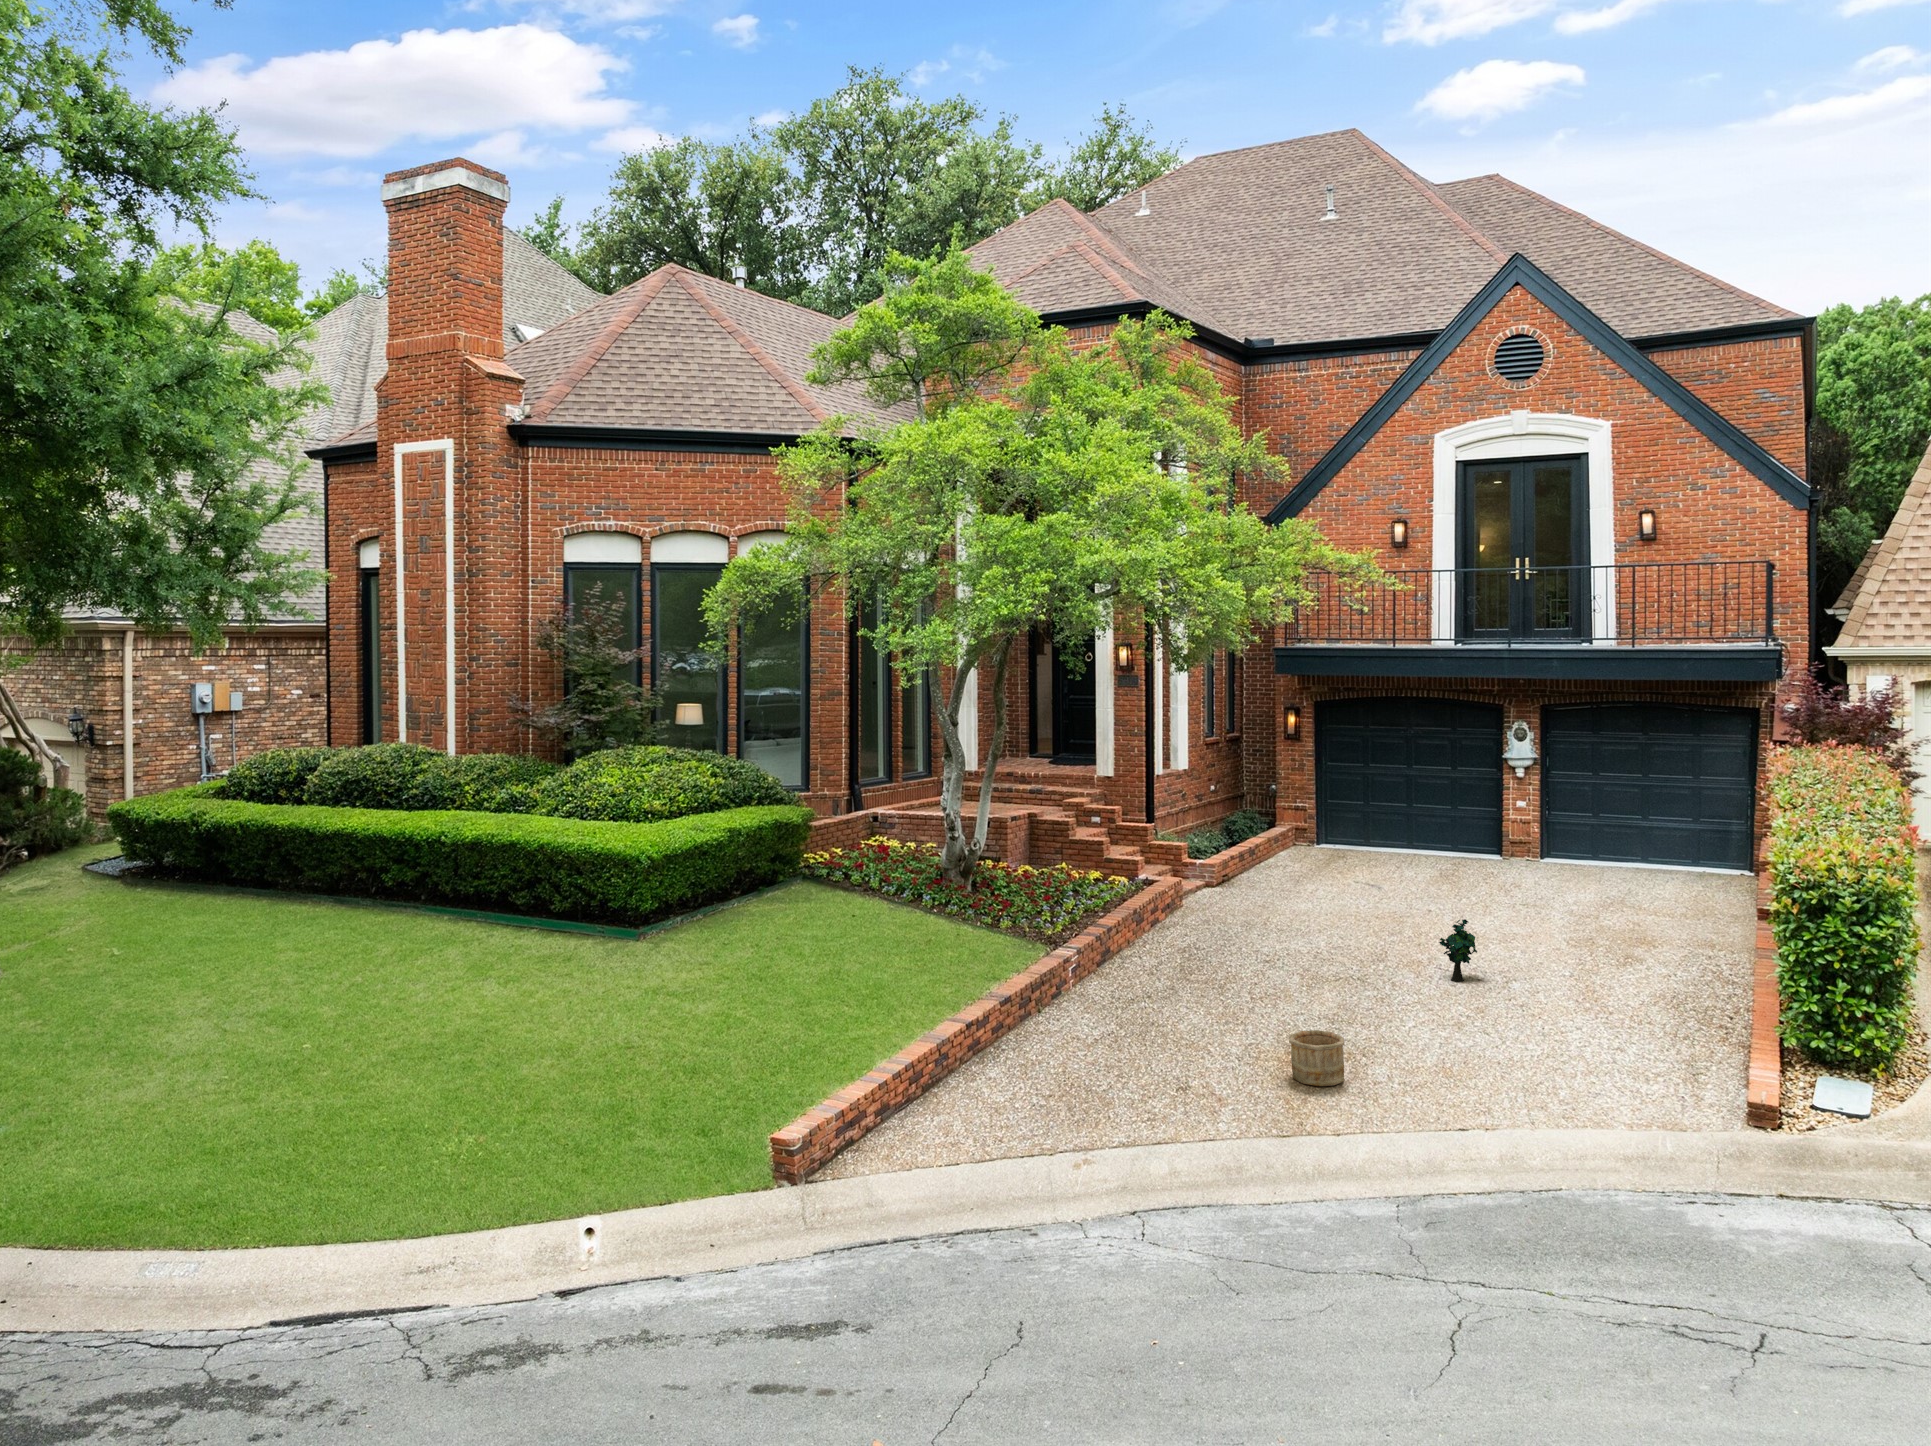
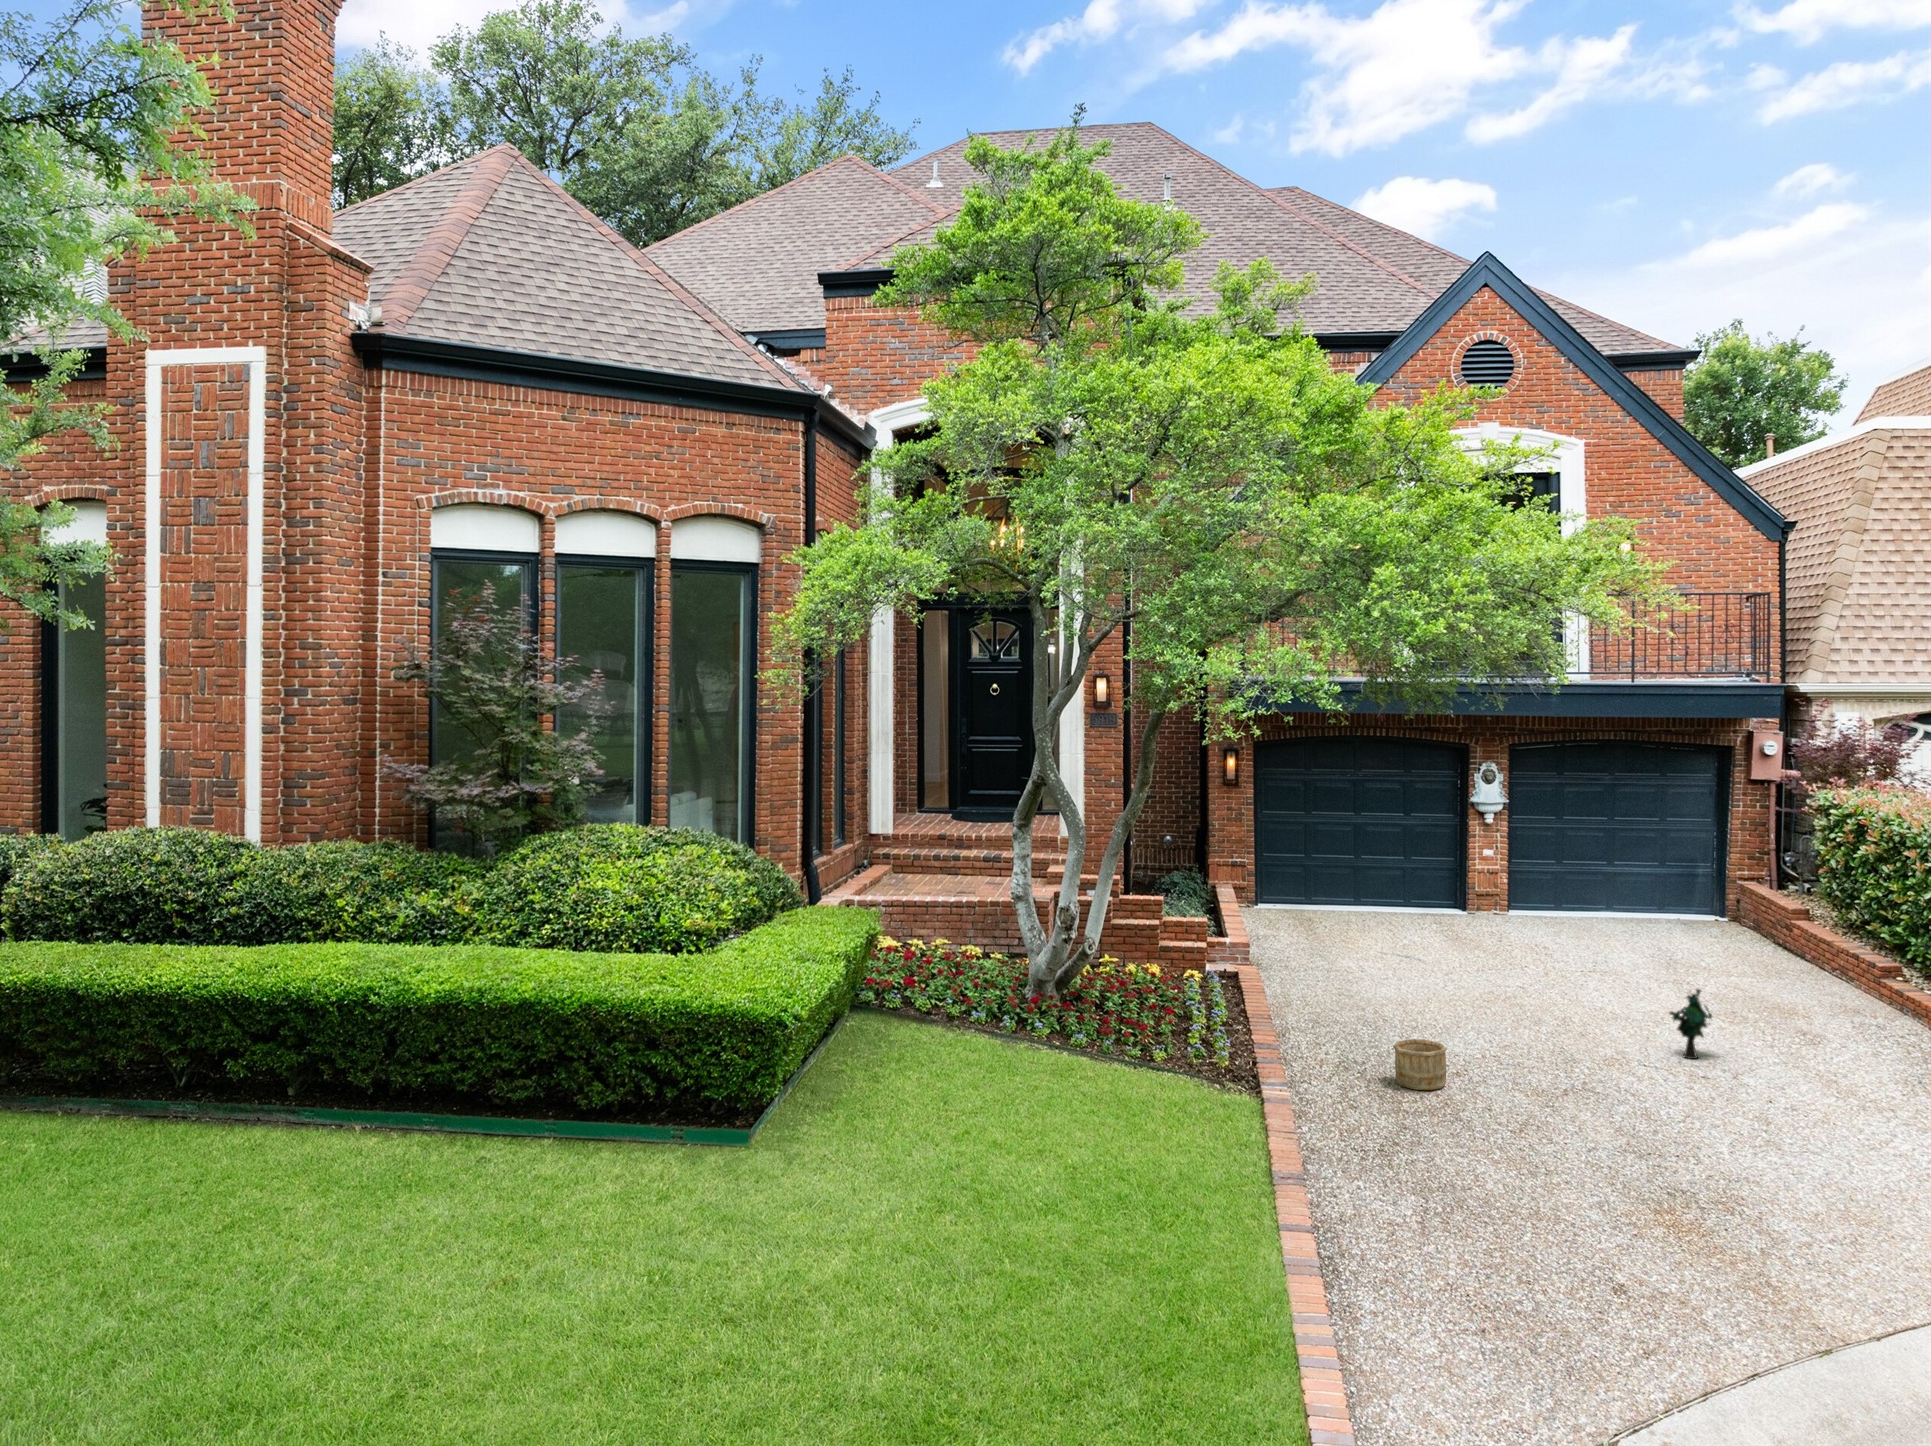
wooden bucket: present [1289,1030,1344,1086] -> present [1393,1039,1447,1090]

